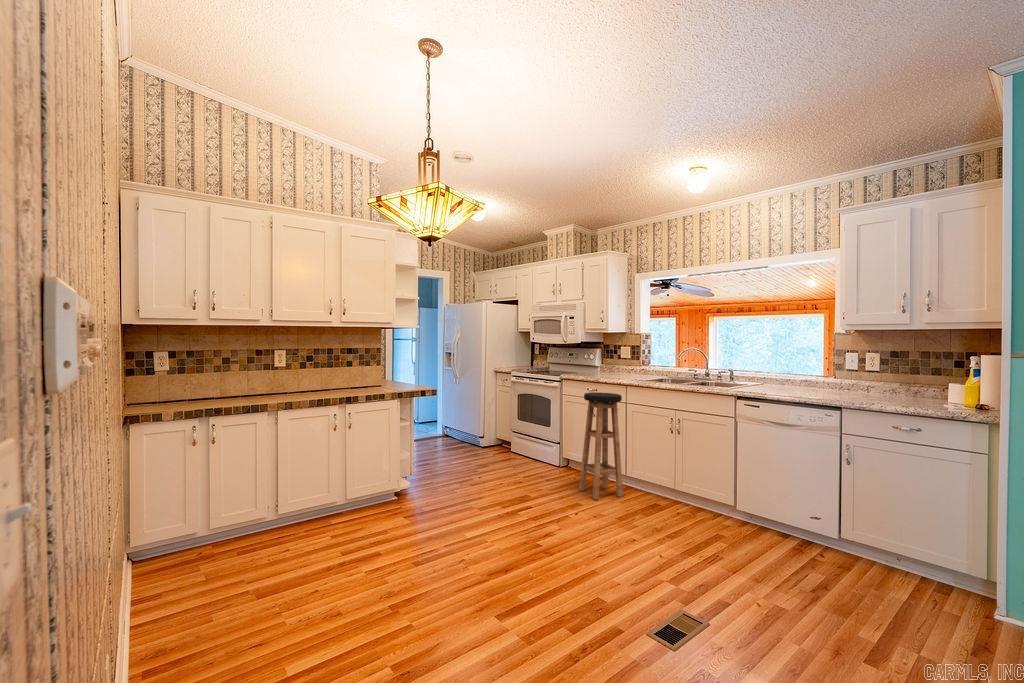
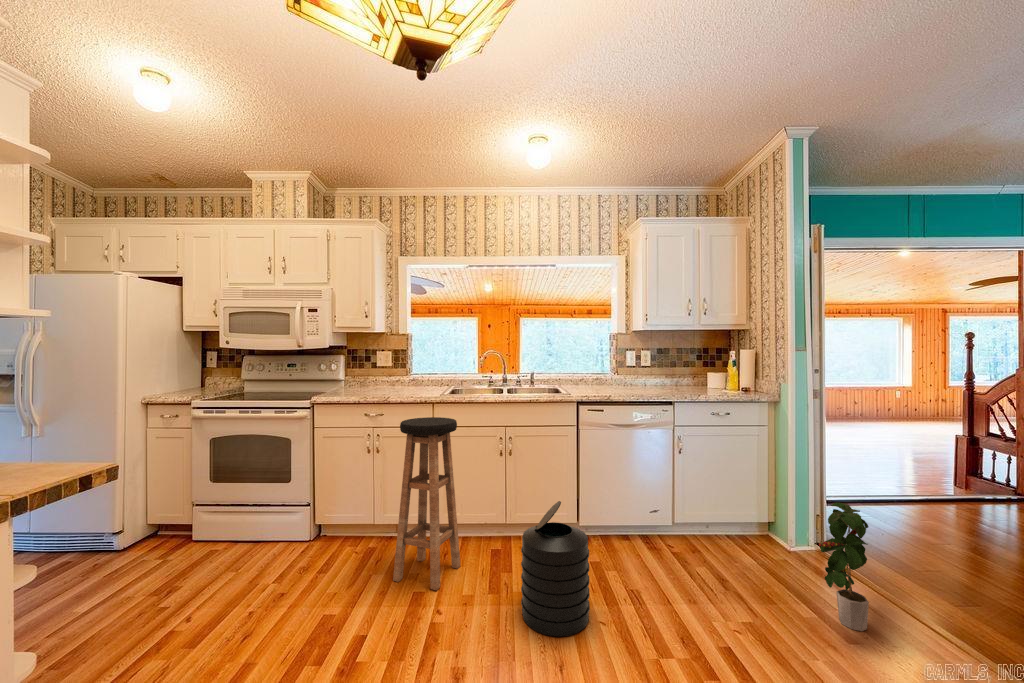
trash can: none [623,455,672,540] -> present [521,501,590,637]
potted plant: none [840,515,960,640] -> present [819,503,869,631]

